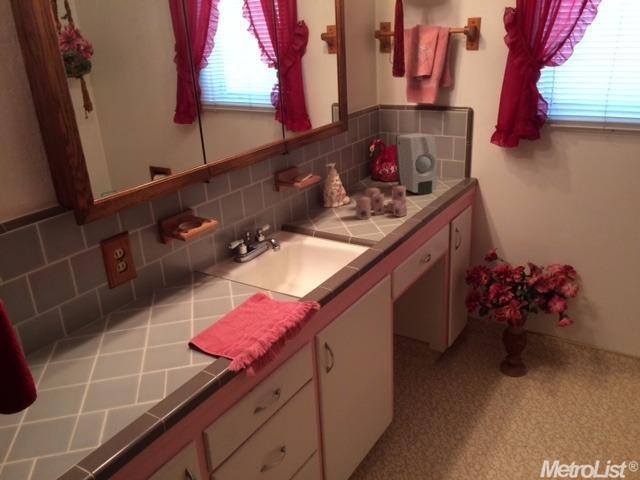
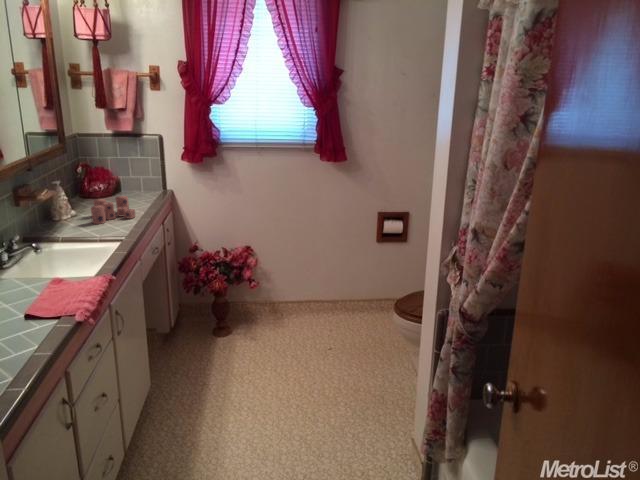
soap dispenser: present [396,133,437,195] -> none [105,155,147,204]

